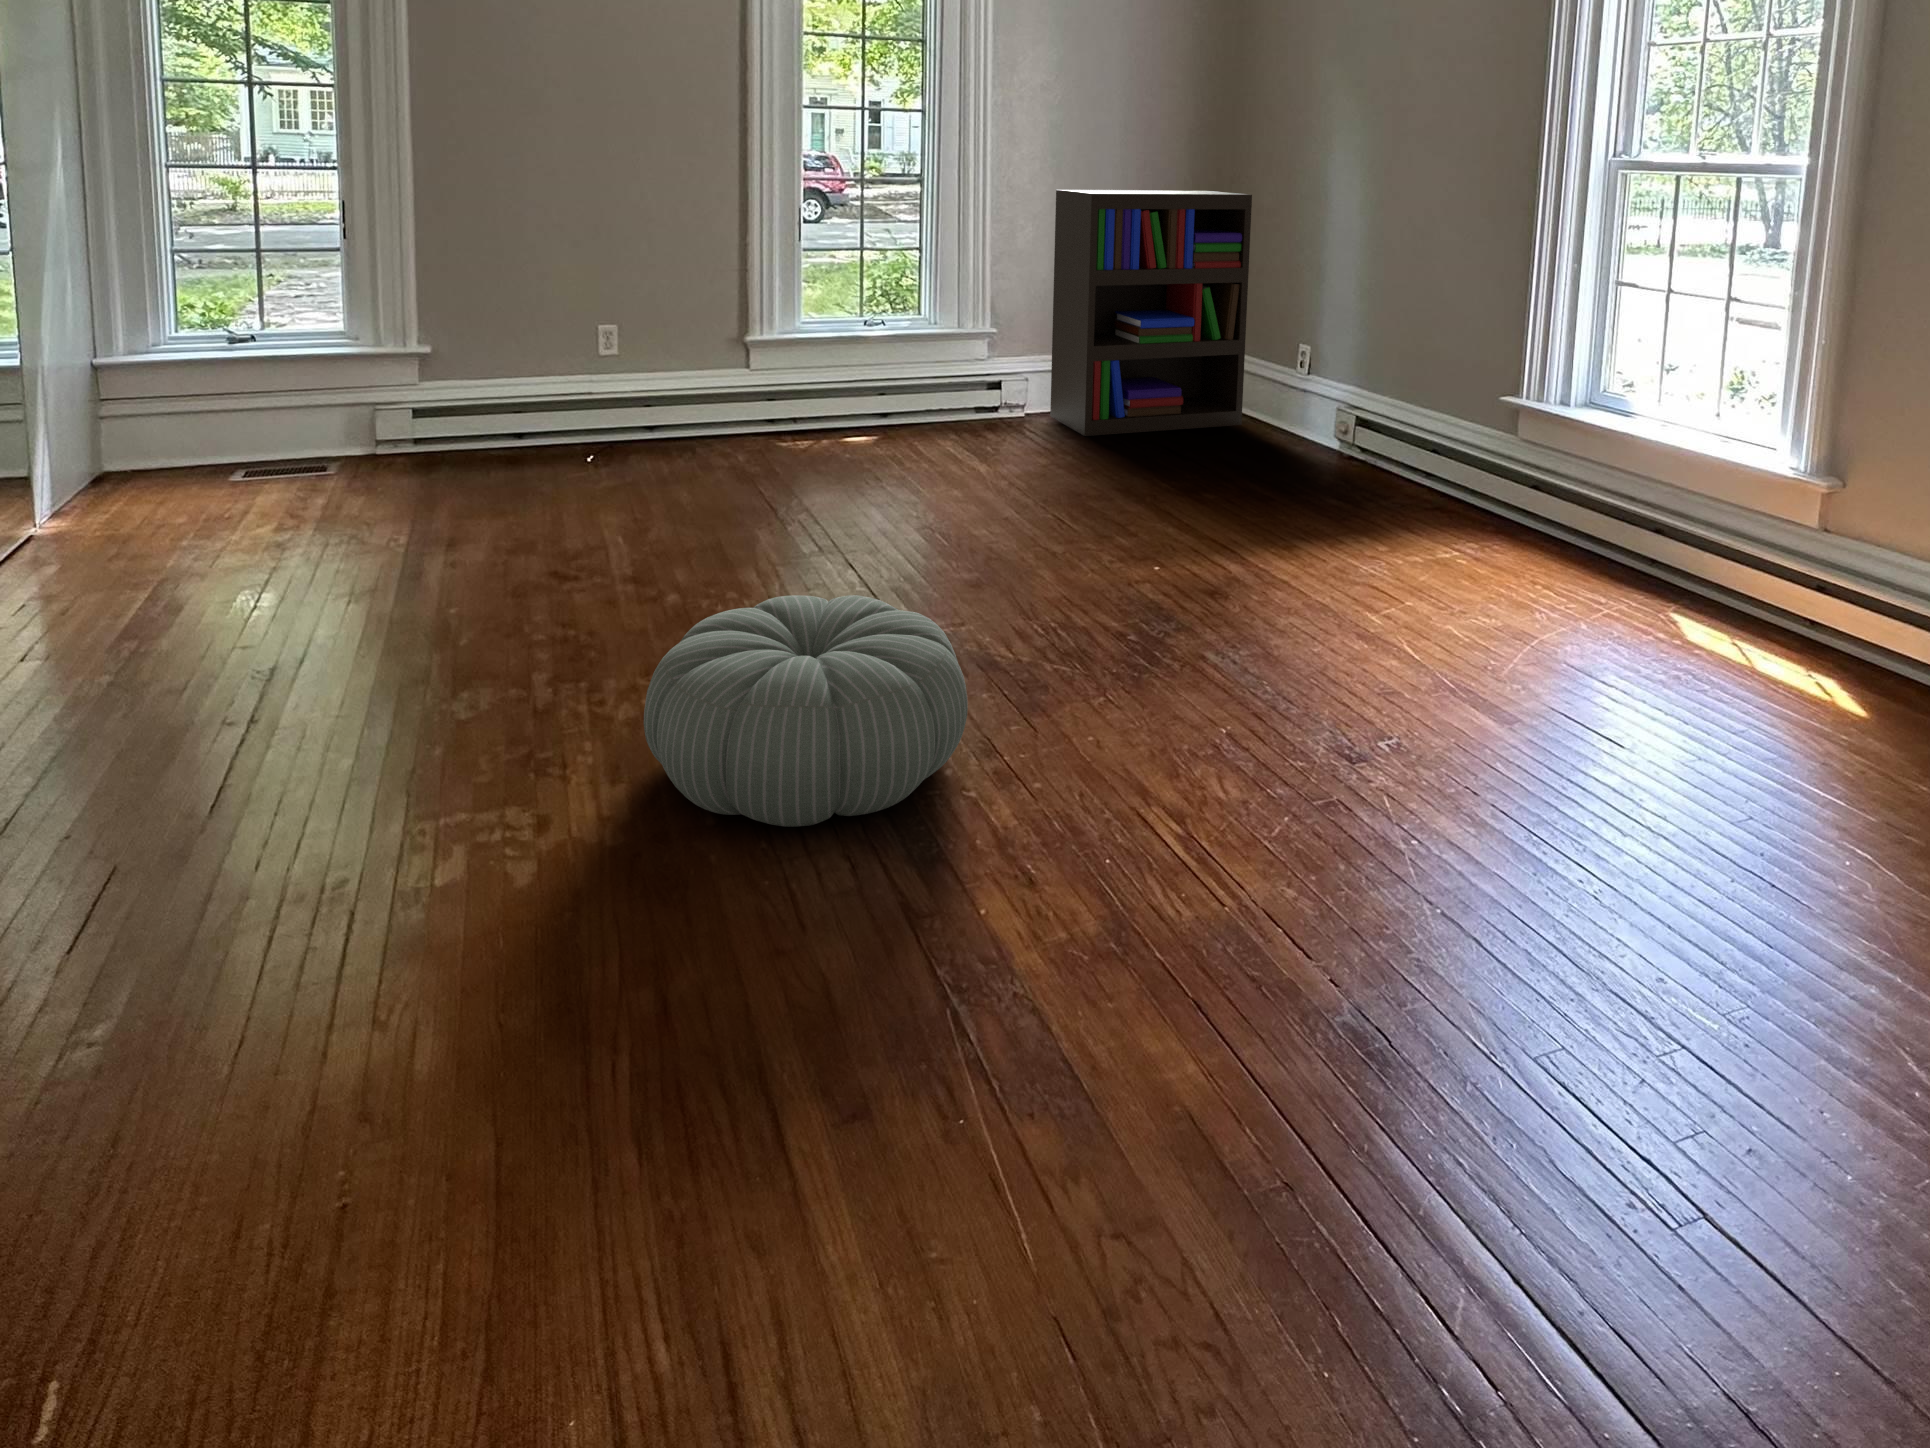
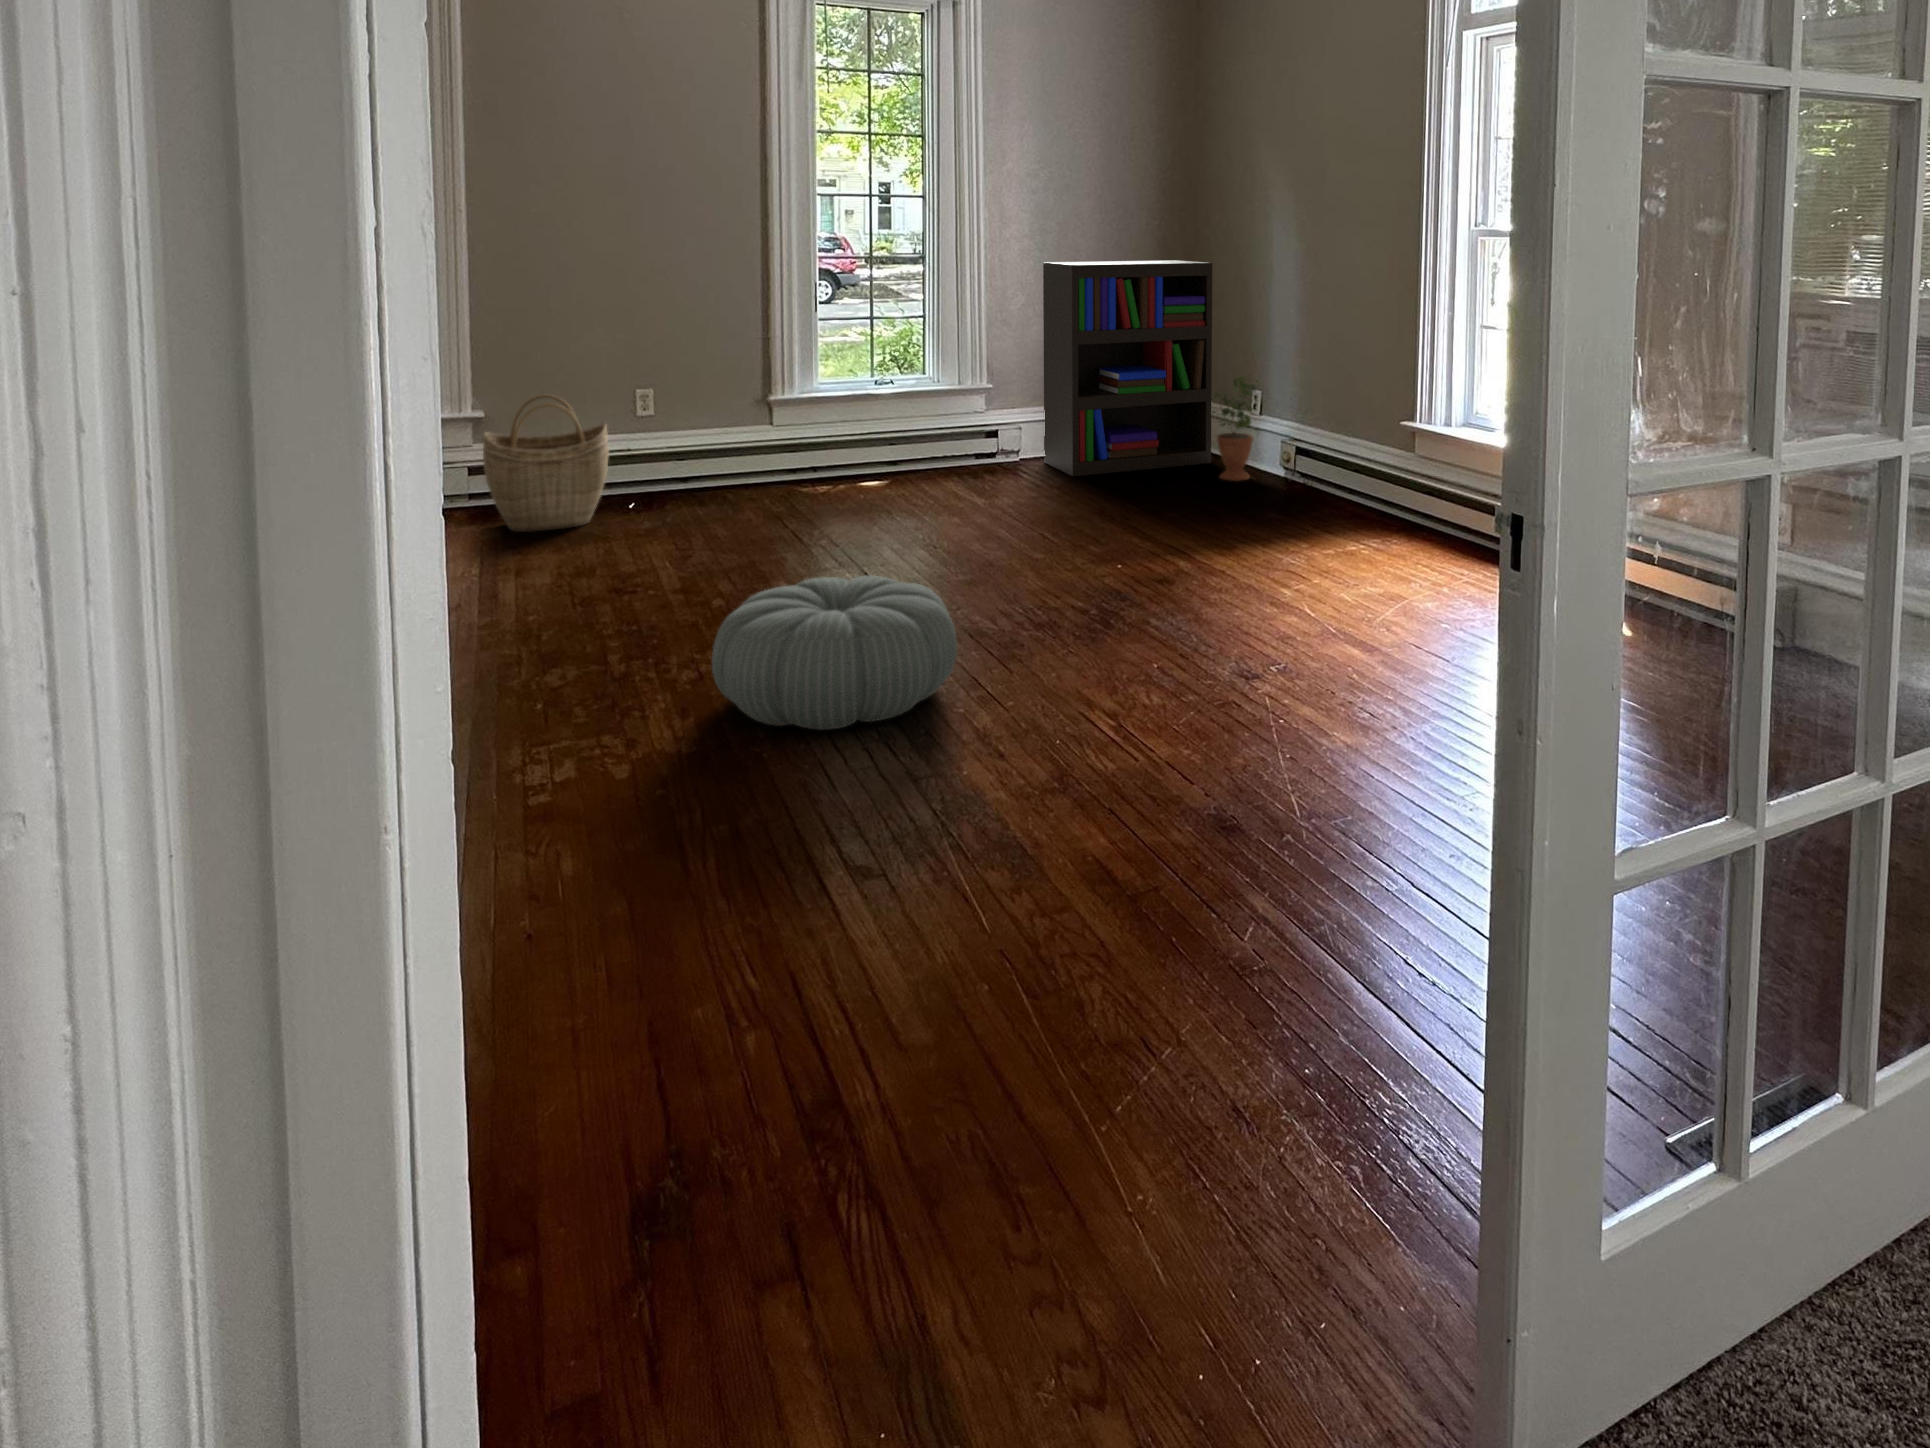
potted plant: none [1247,323,1309,450] -> present [1212,377,1257,481]
woven basket: none [425,327,565,484] -> present [483,395,609,532]

